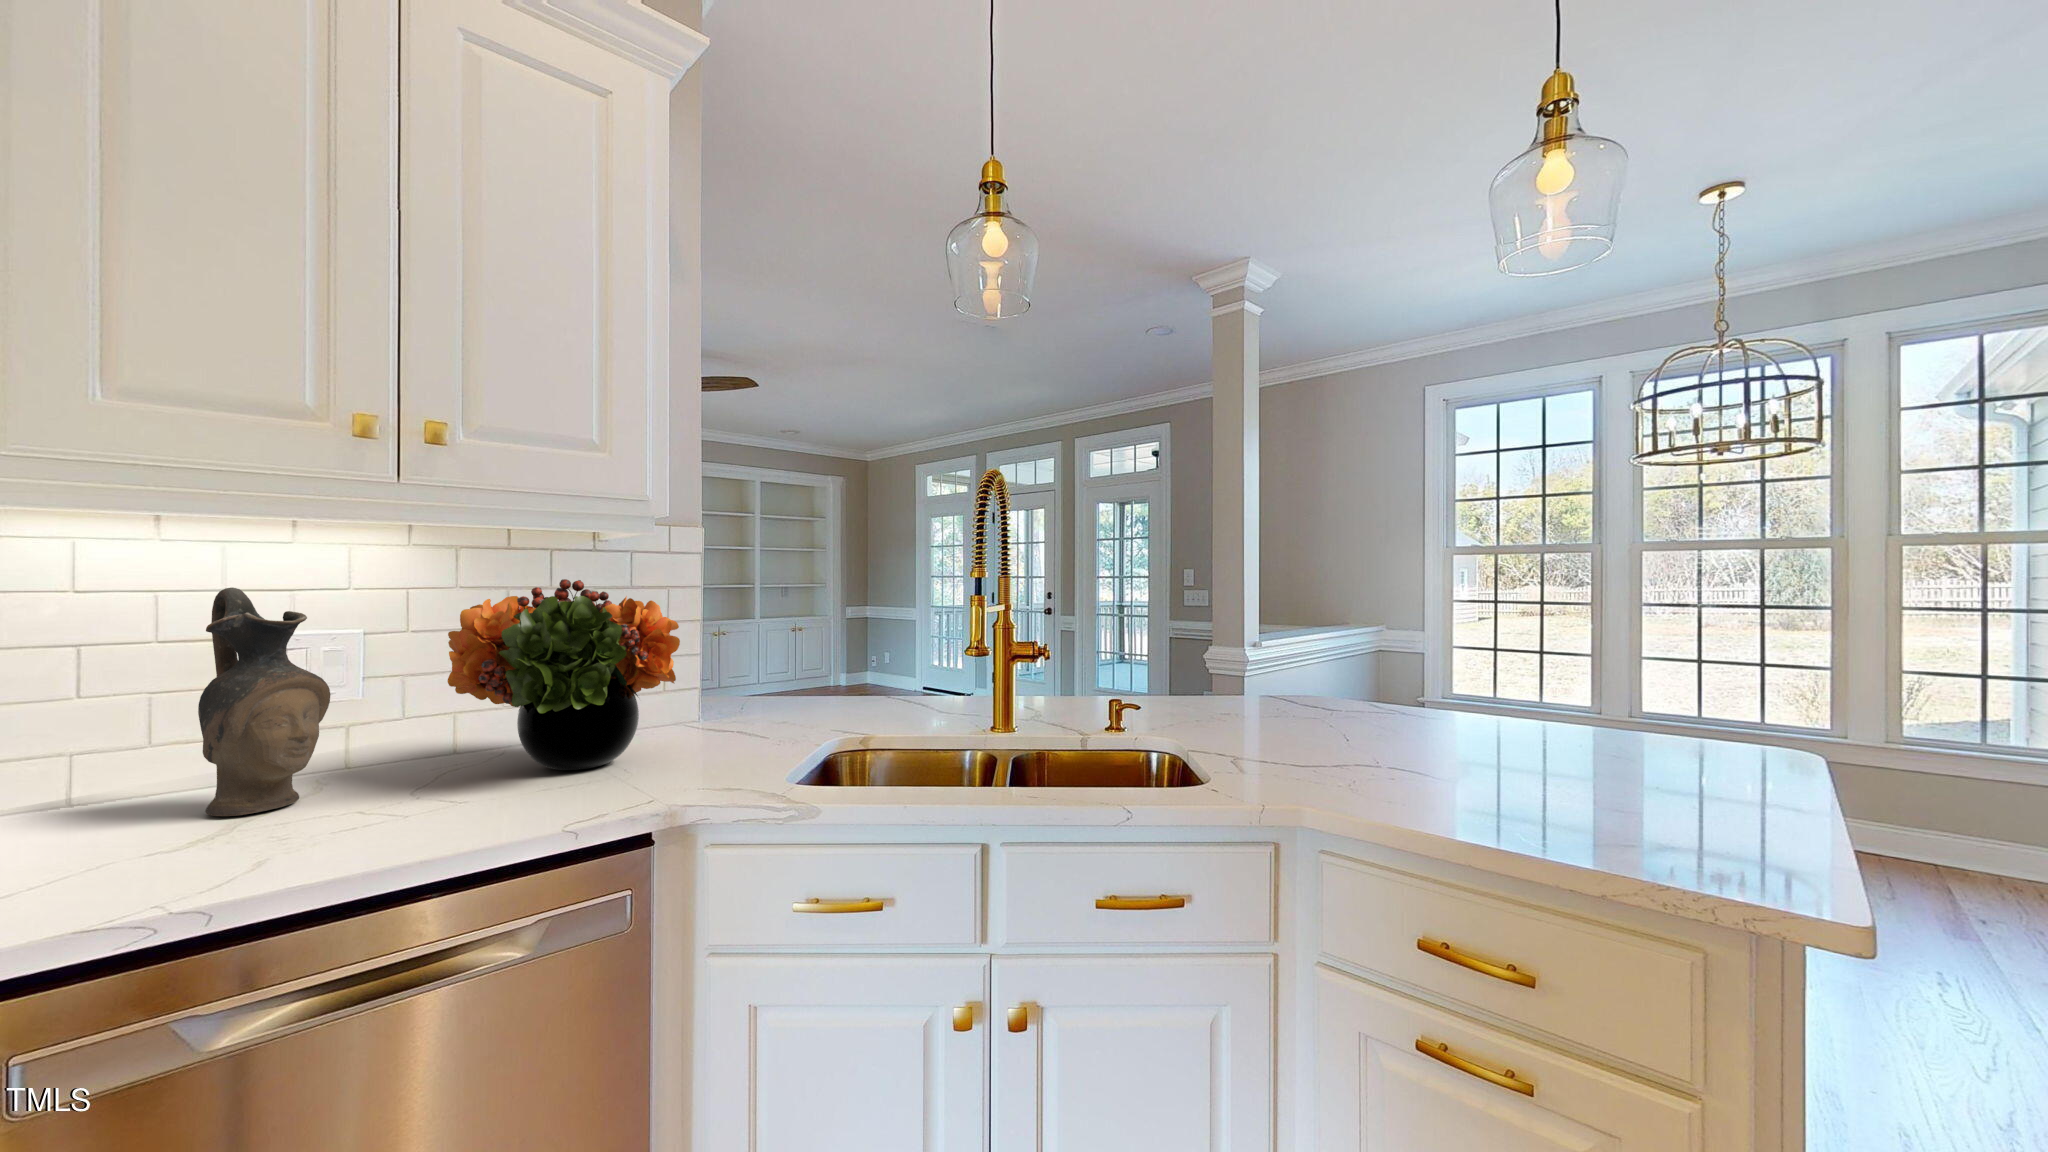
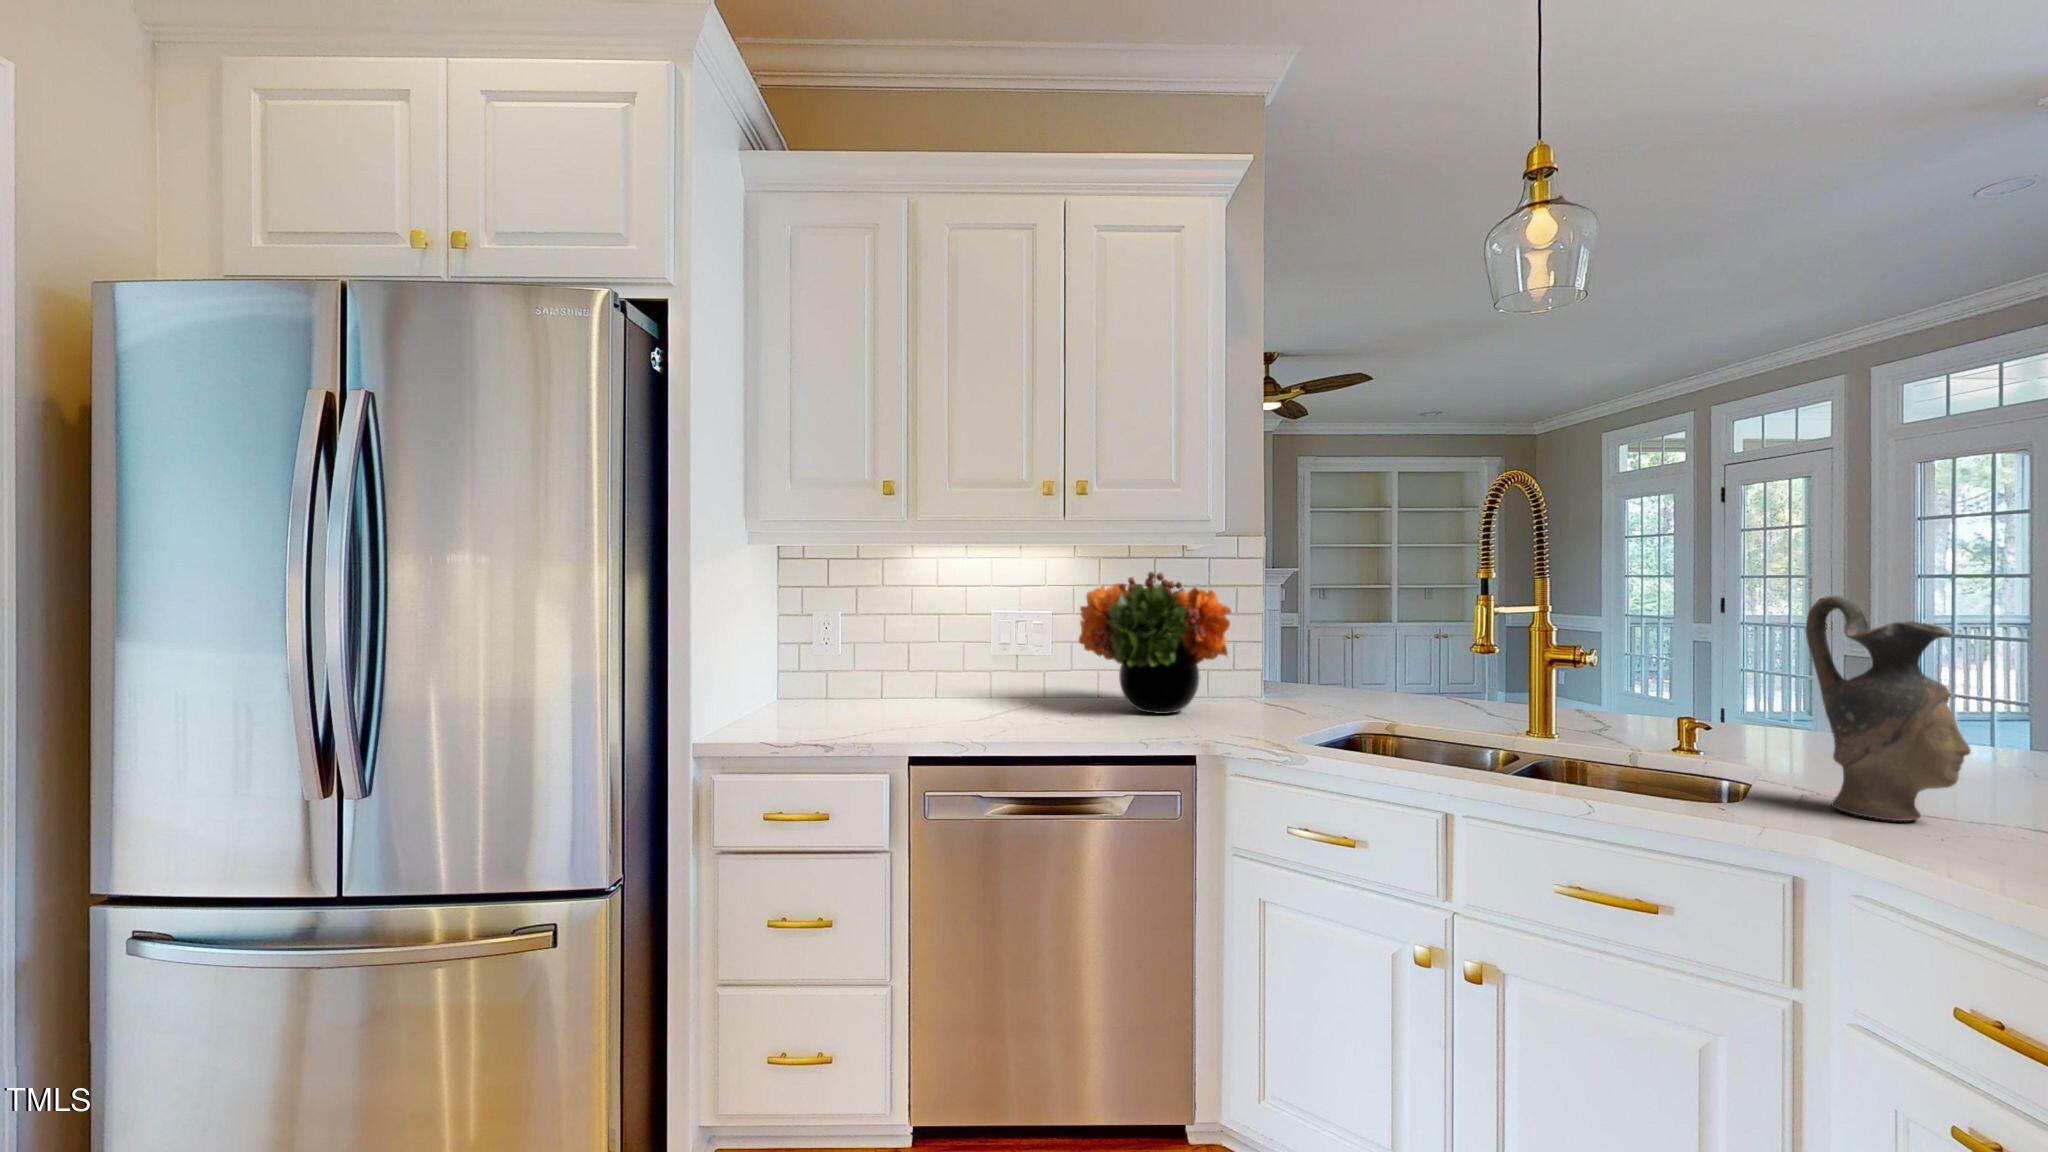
ceramic pitcher: present [198,588,331,816] -> present [1806,595,1971,821]

